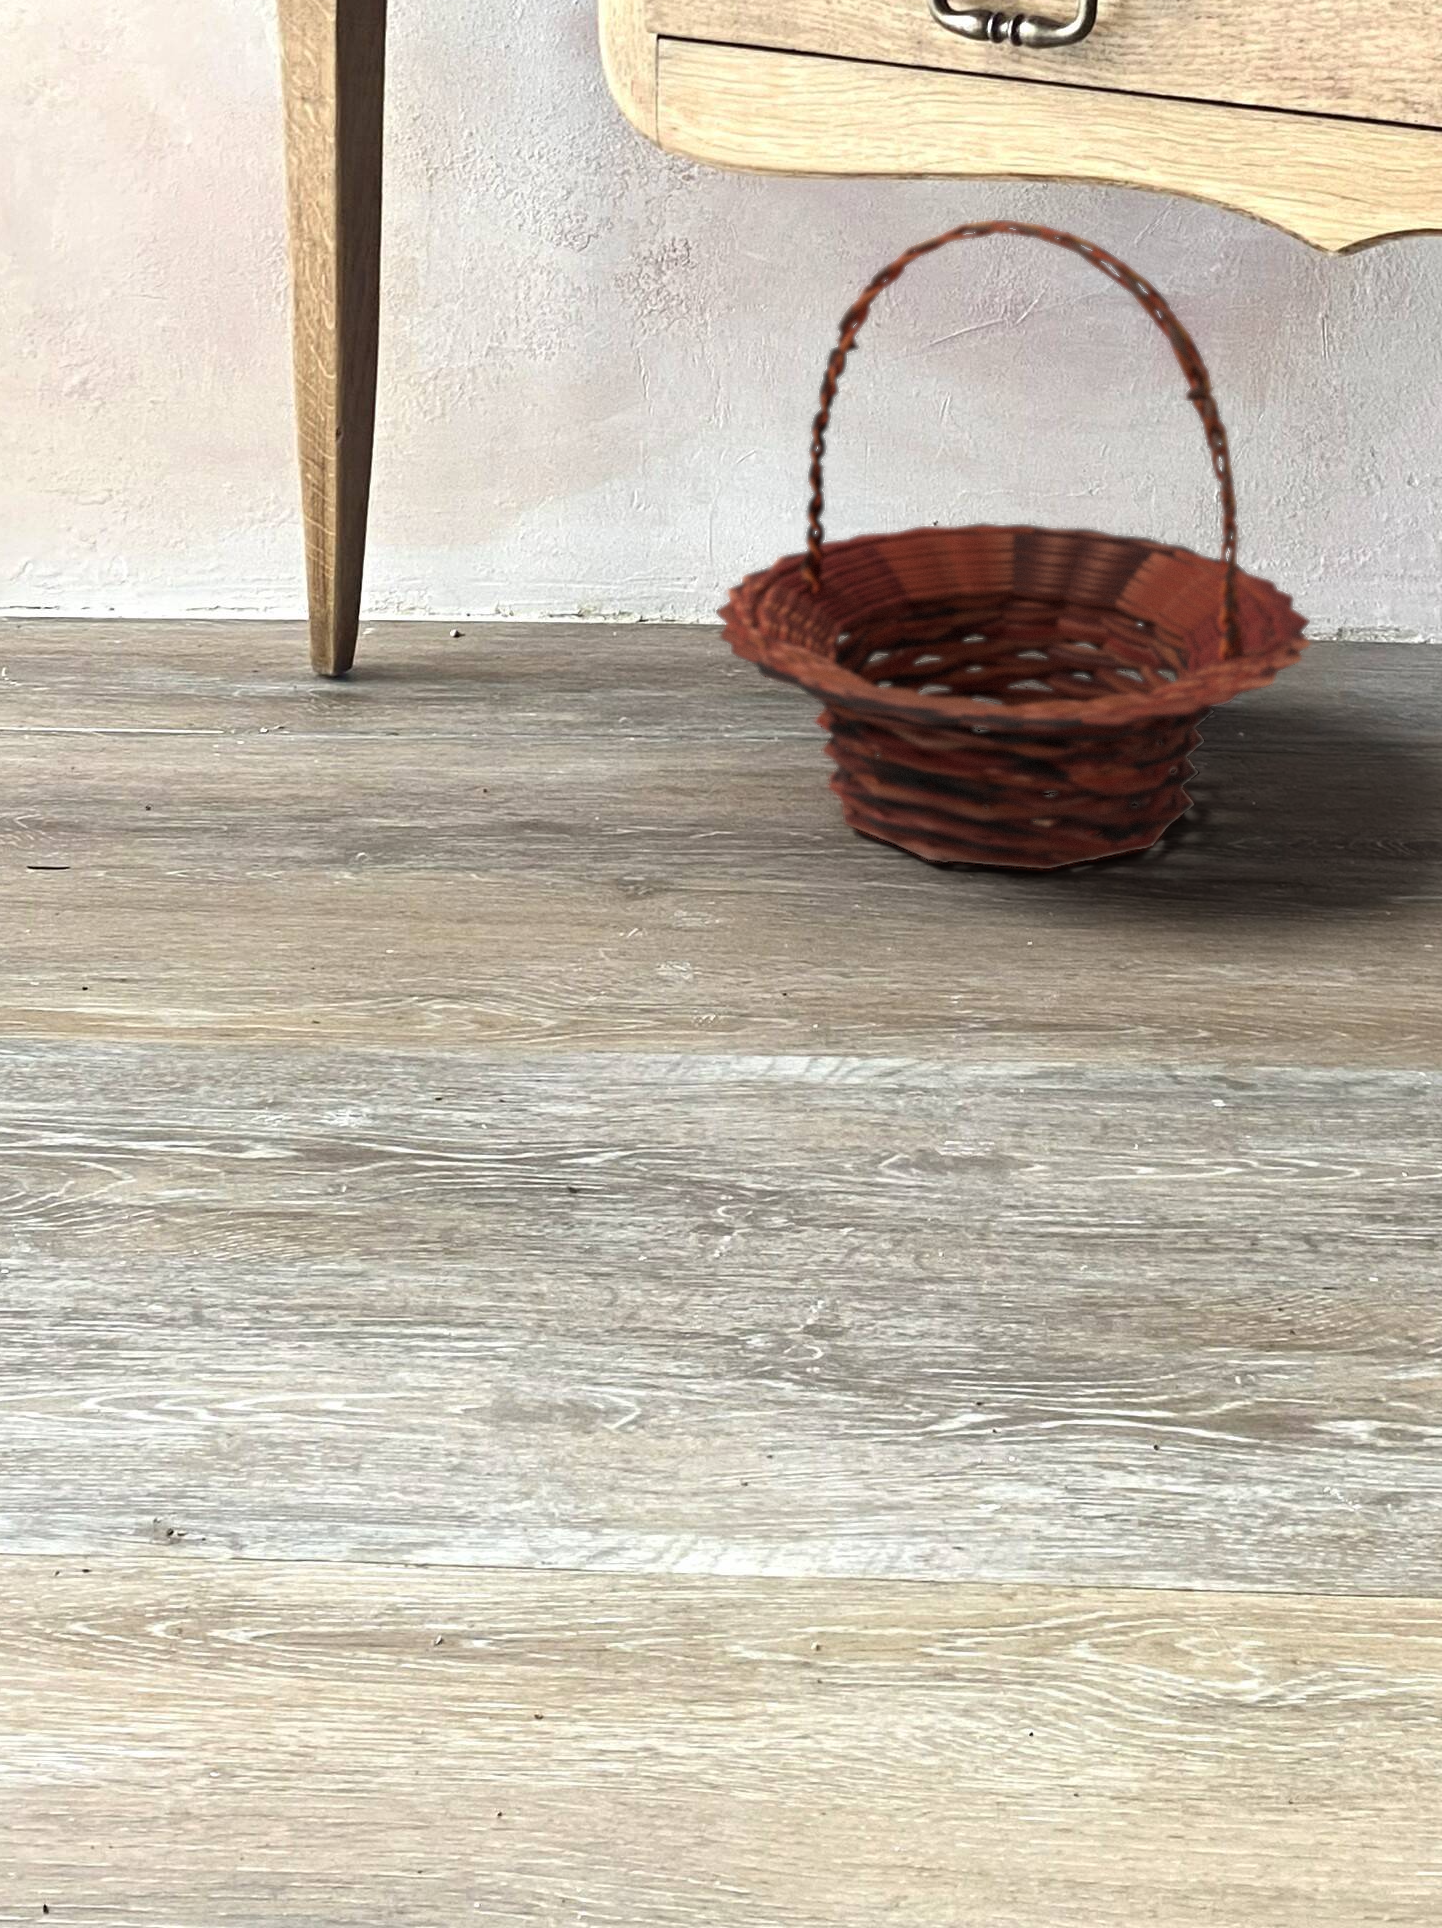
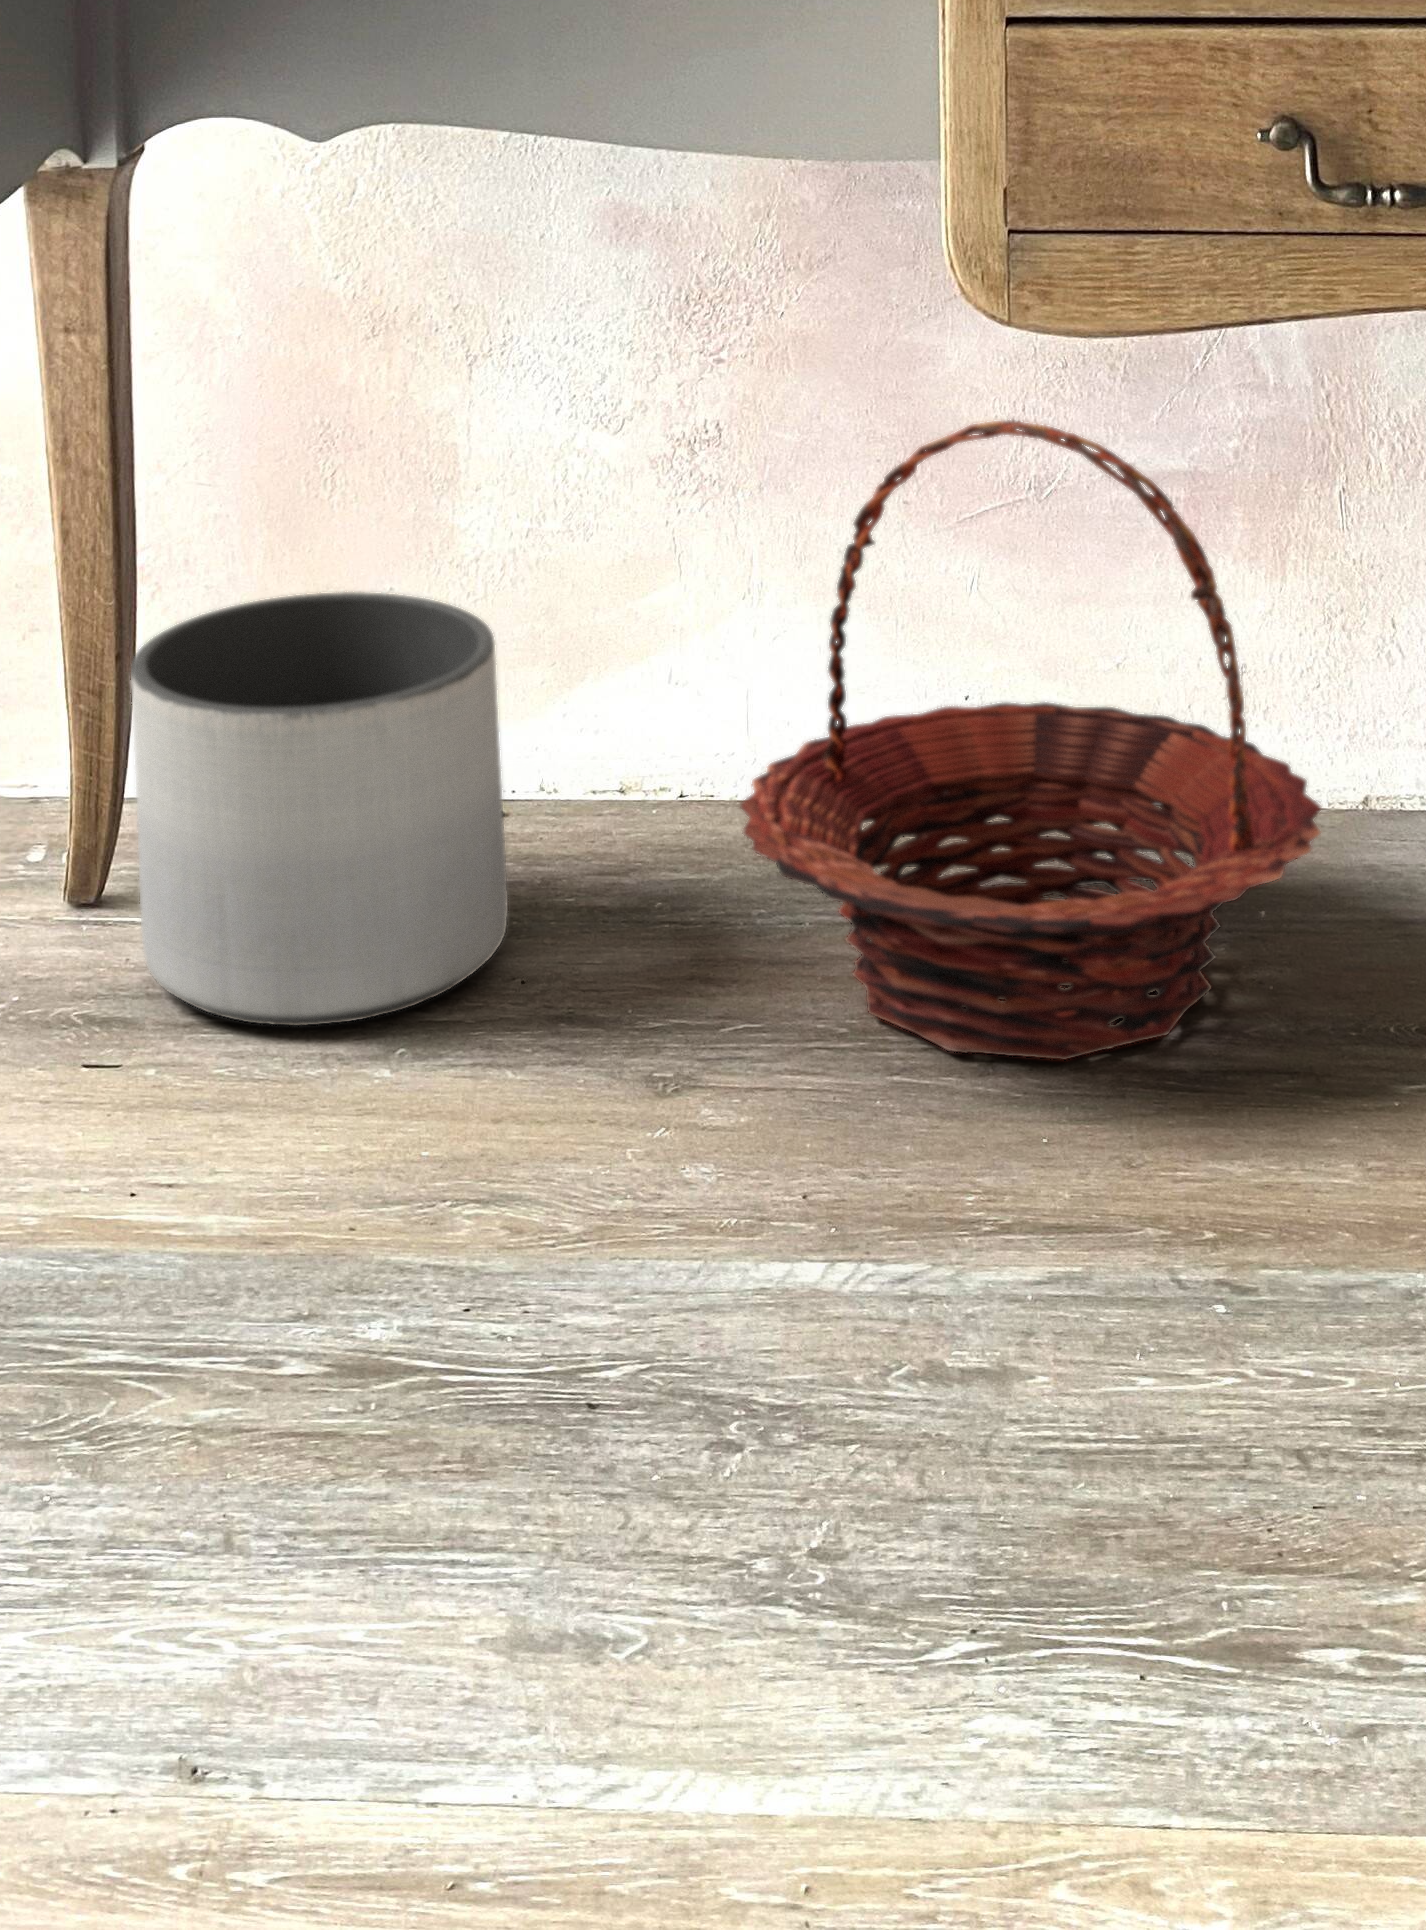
planter: none [90,398,472,830] -> present [131,592,508,1026]

